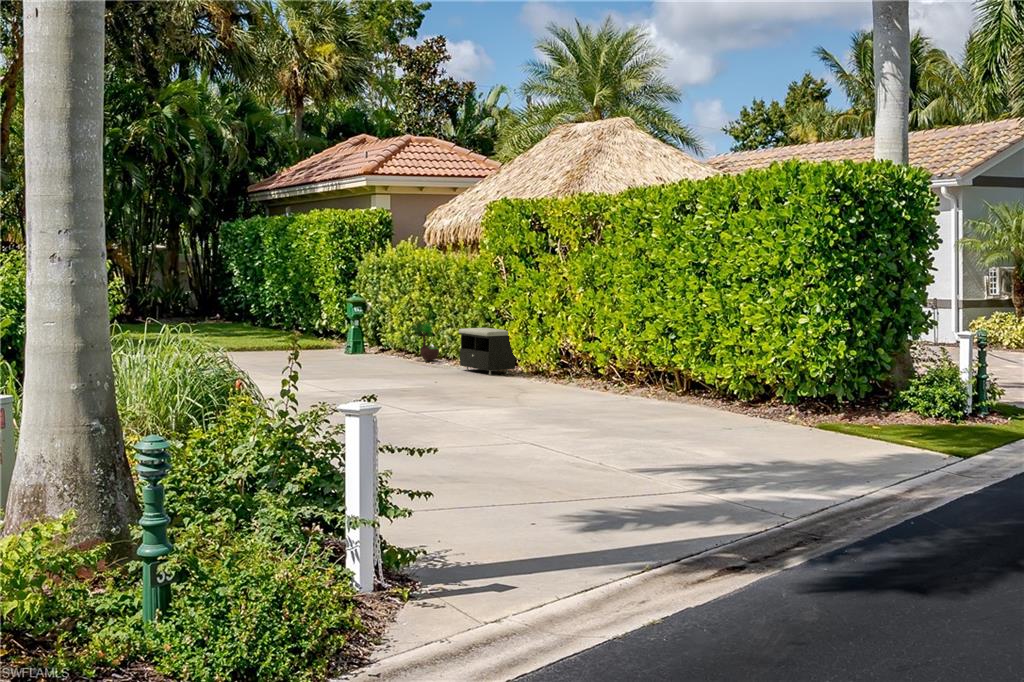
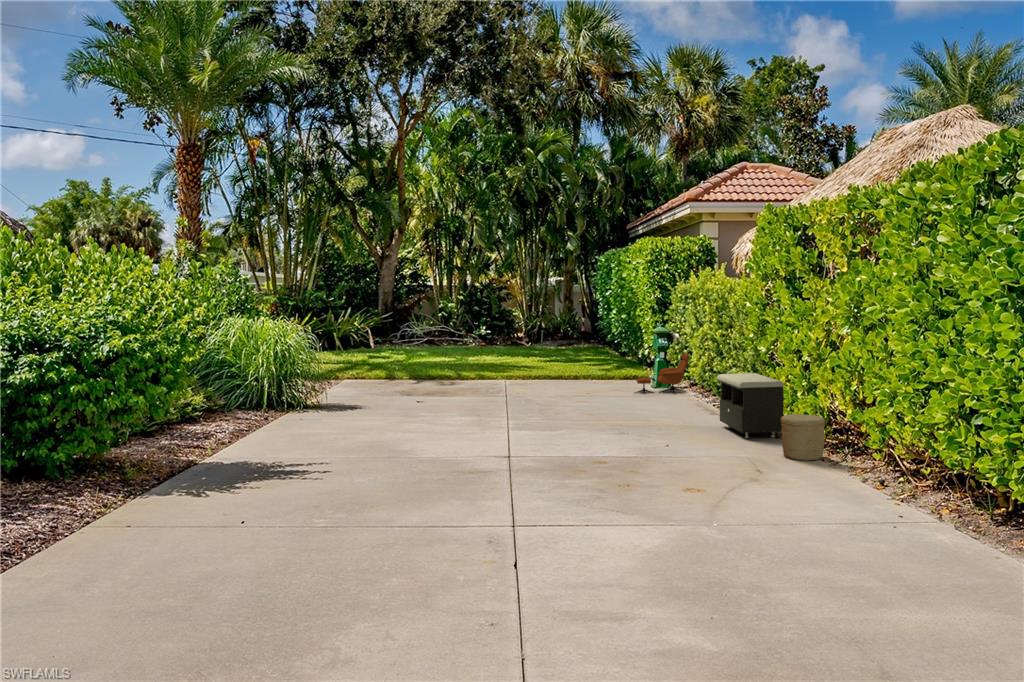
lounge chair: none [348,318,396,355] -> present [635,353,689,394]
potted tree: present [413,322,439,361] -> none [684,355,719,408]
woven basket: none [527,352,557,382] -> present [781,414,825,461]

